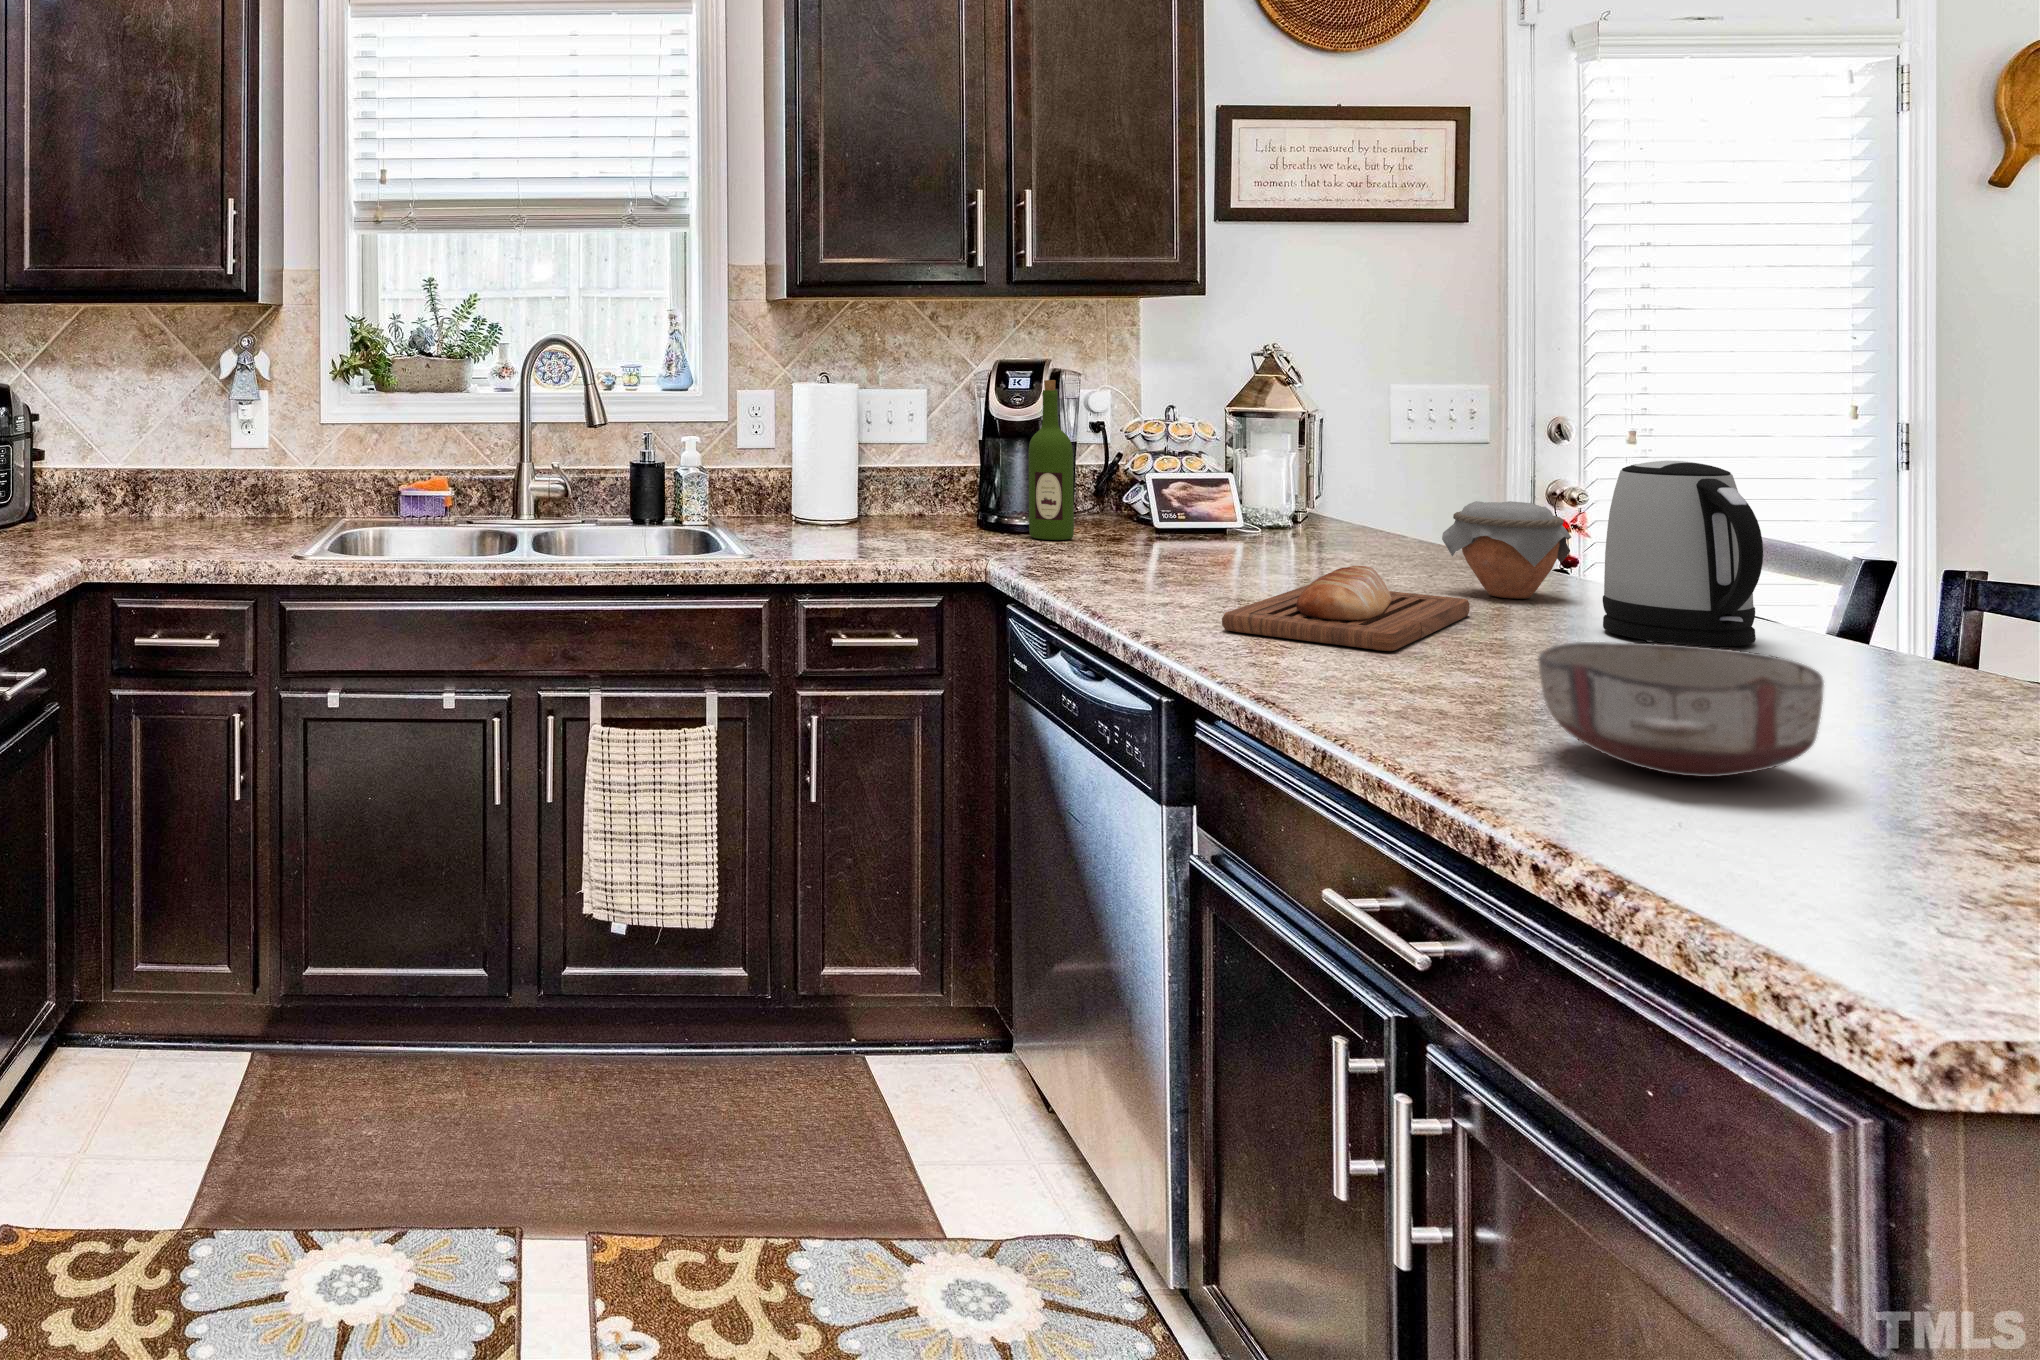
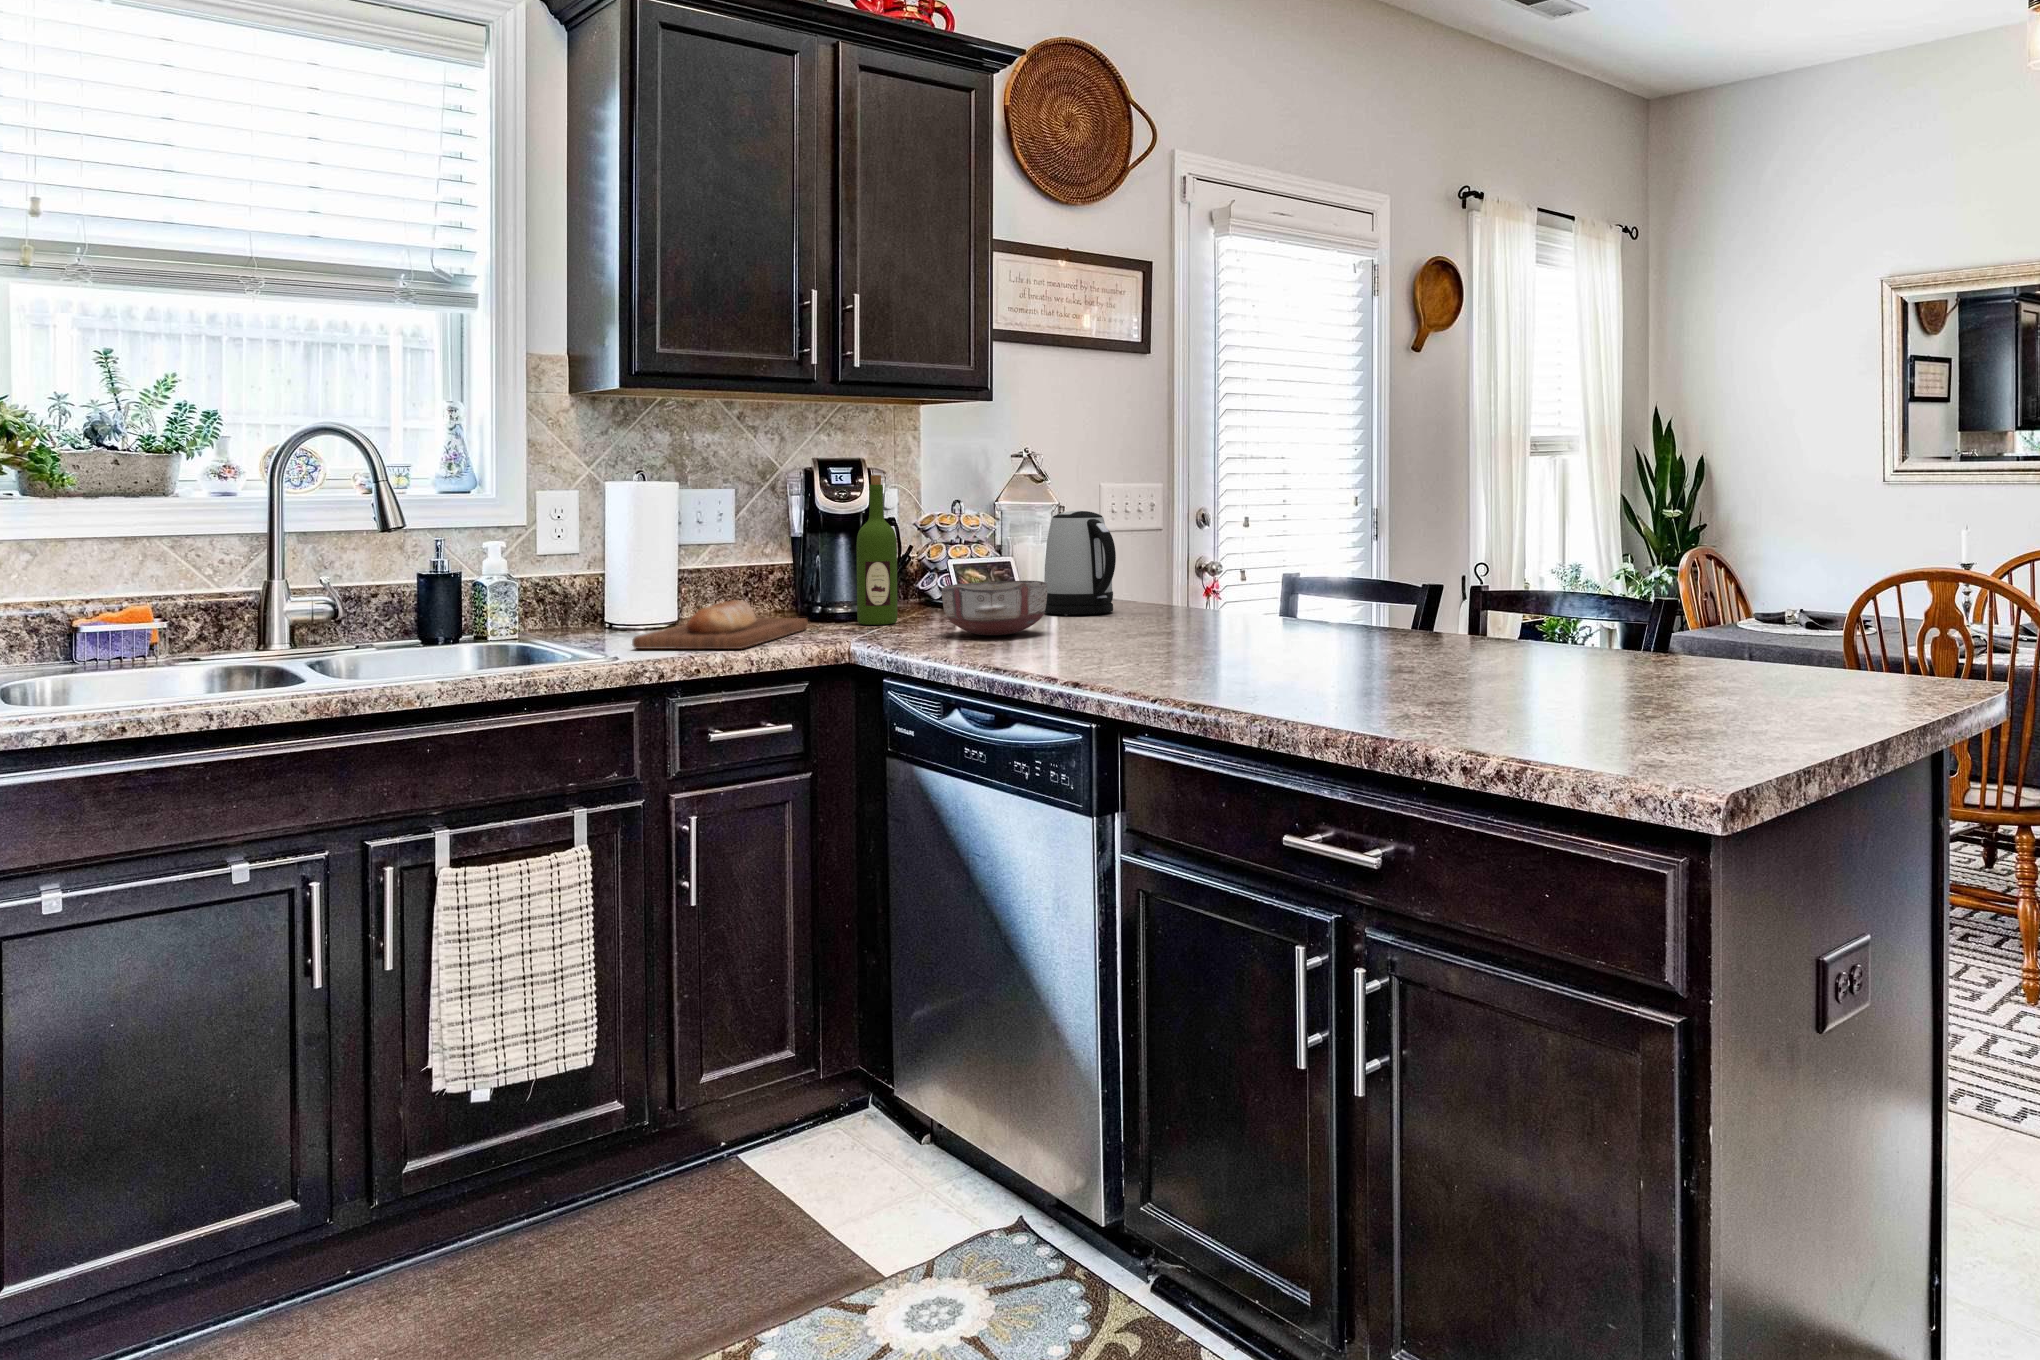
kettle: present [1603,461,1763,646] -> present [1044,511,1116,615]
jar: present [1442,501,1571,599] -> none [1215,559,1297,632]
bread loaf: present [1222,566,1470,651] -> present [632,600,808,649]
ceramic bowl: present [1538,642,1824,777] -> present [942,581,1048,635]

